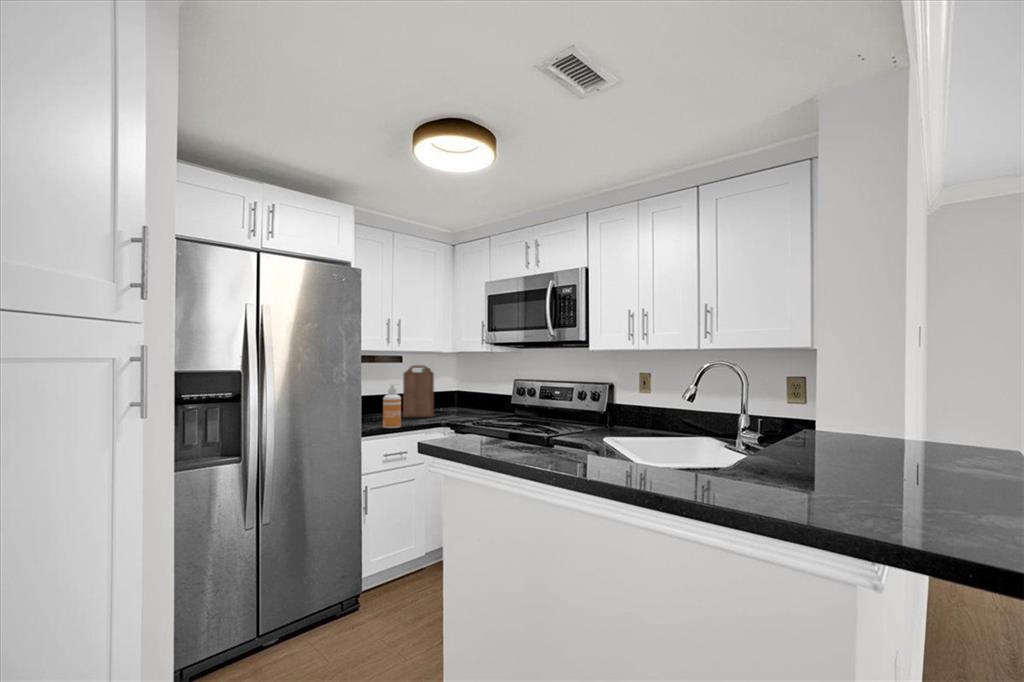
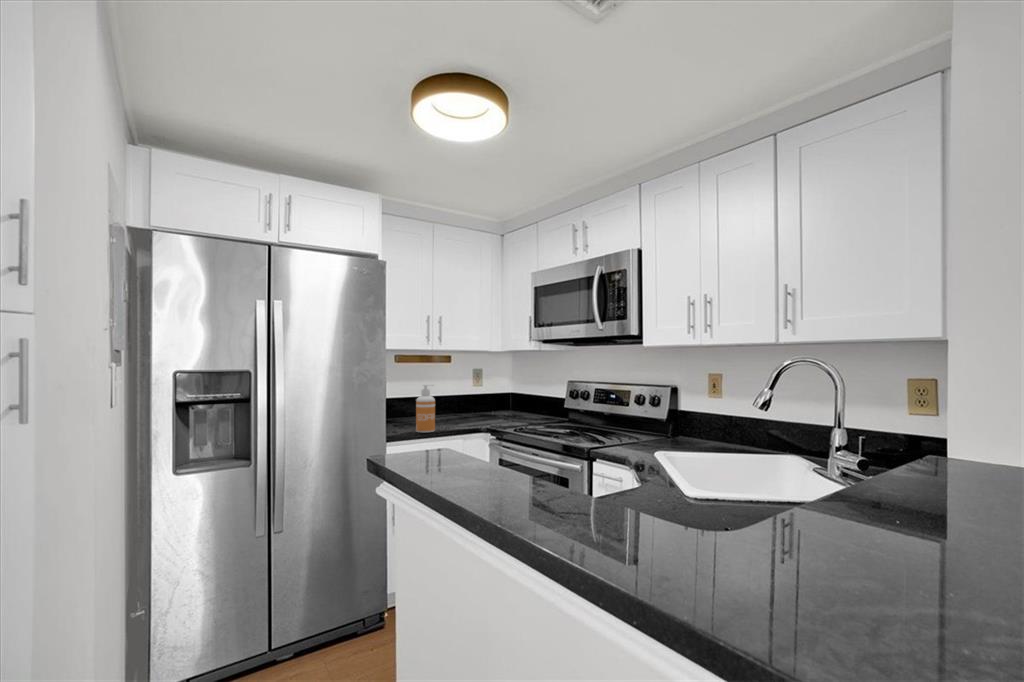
cutting board: present [403,365,434,417] -> none [446,365,479,421]

